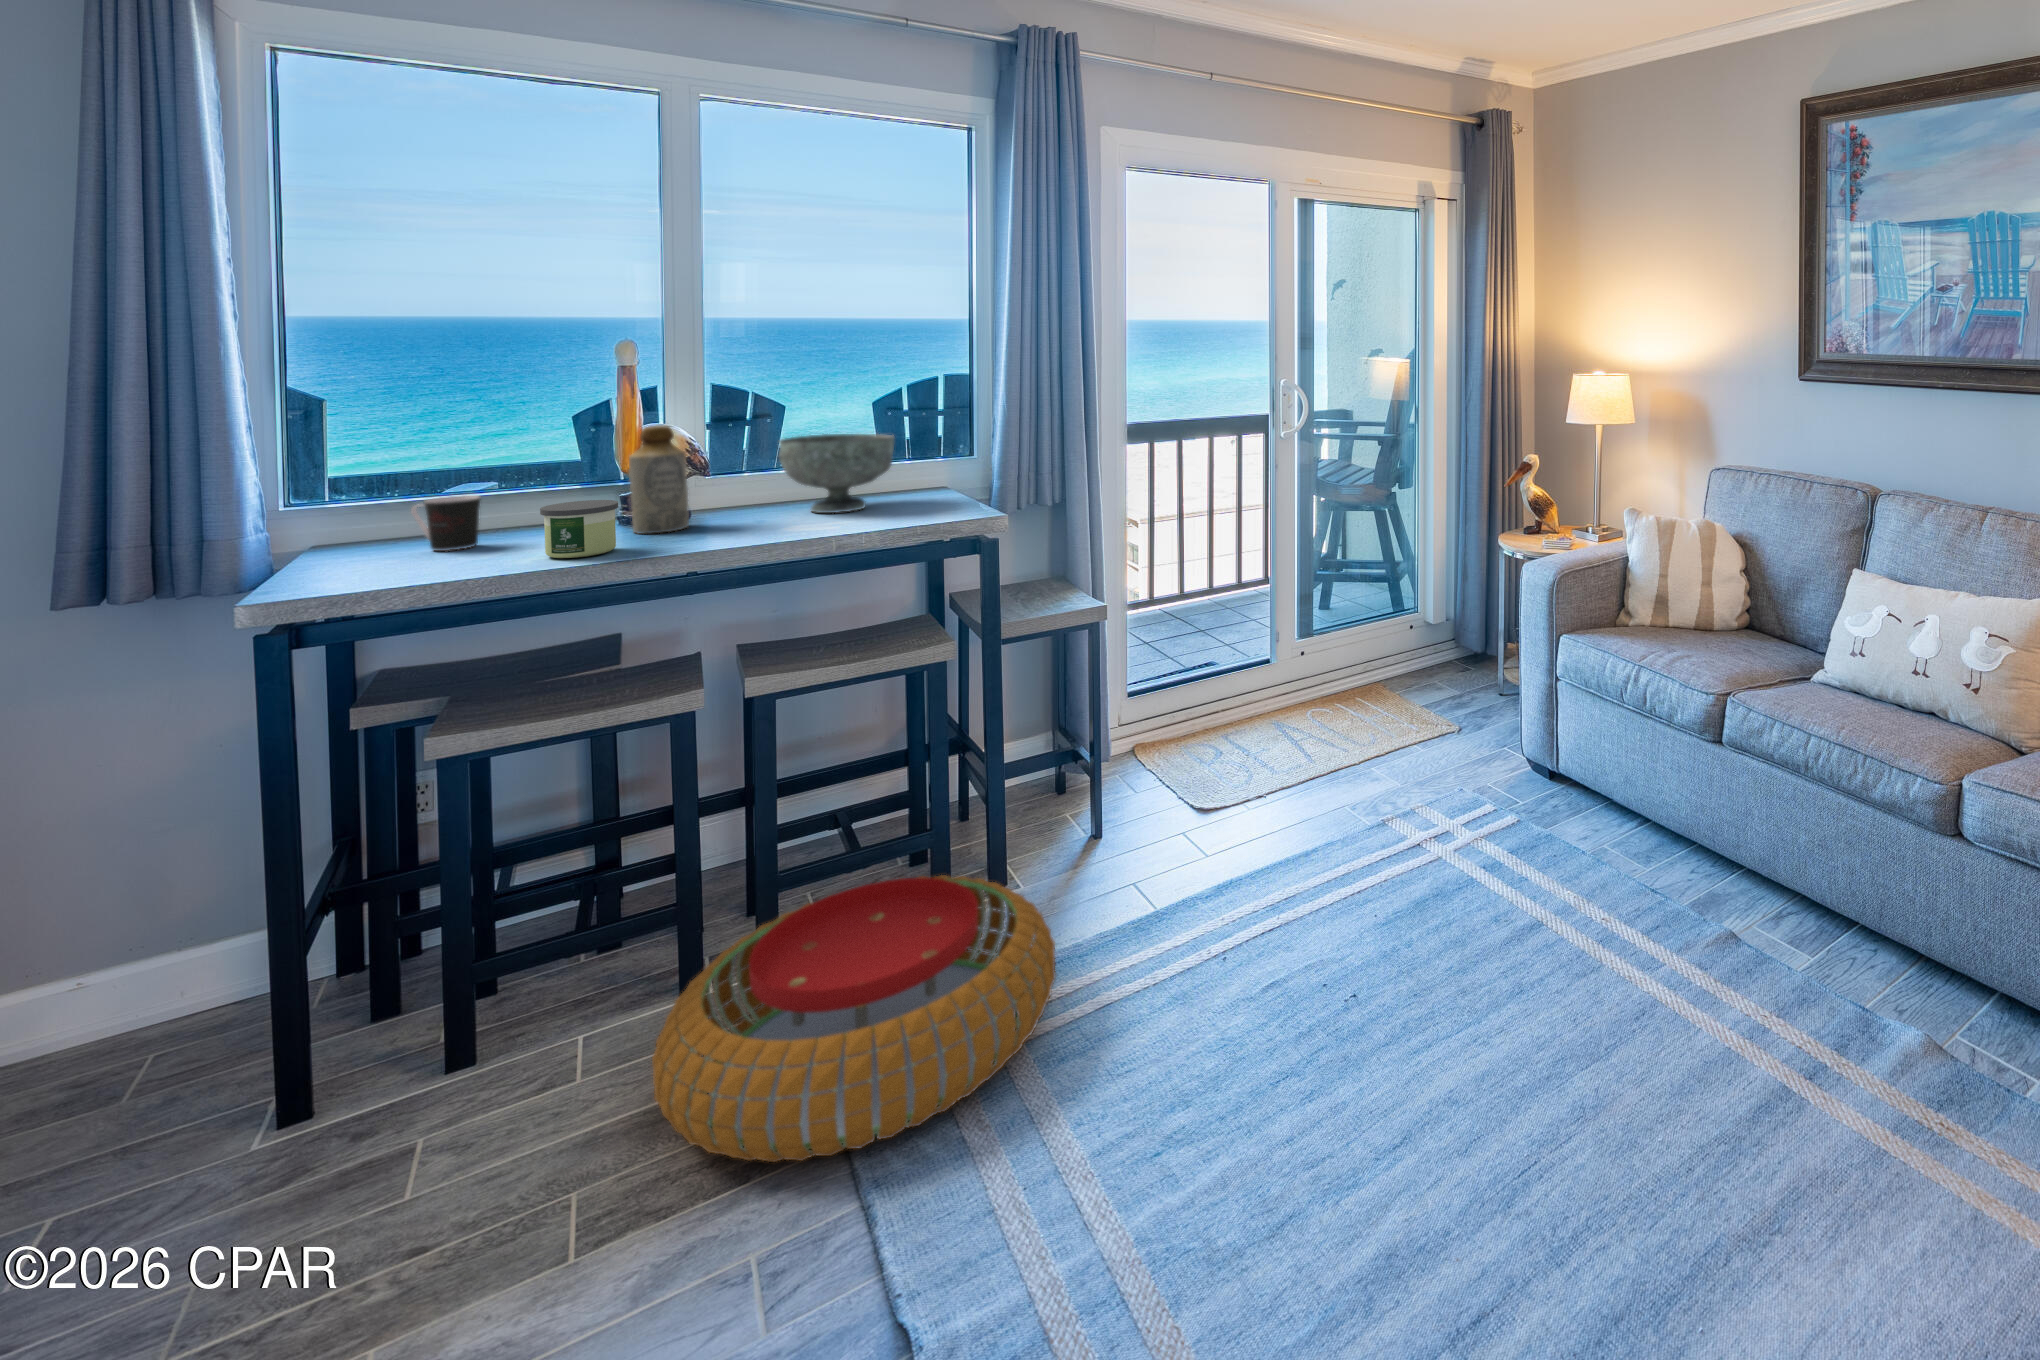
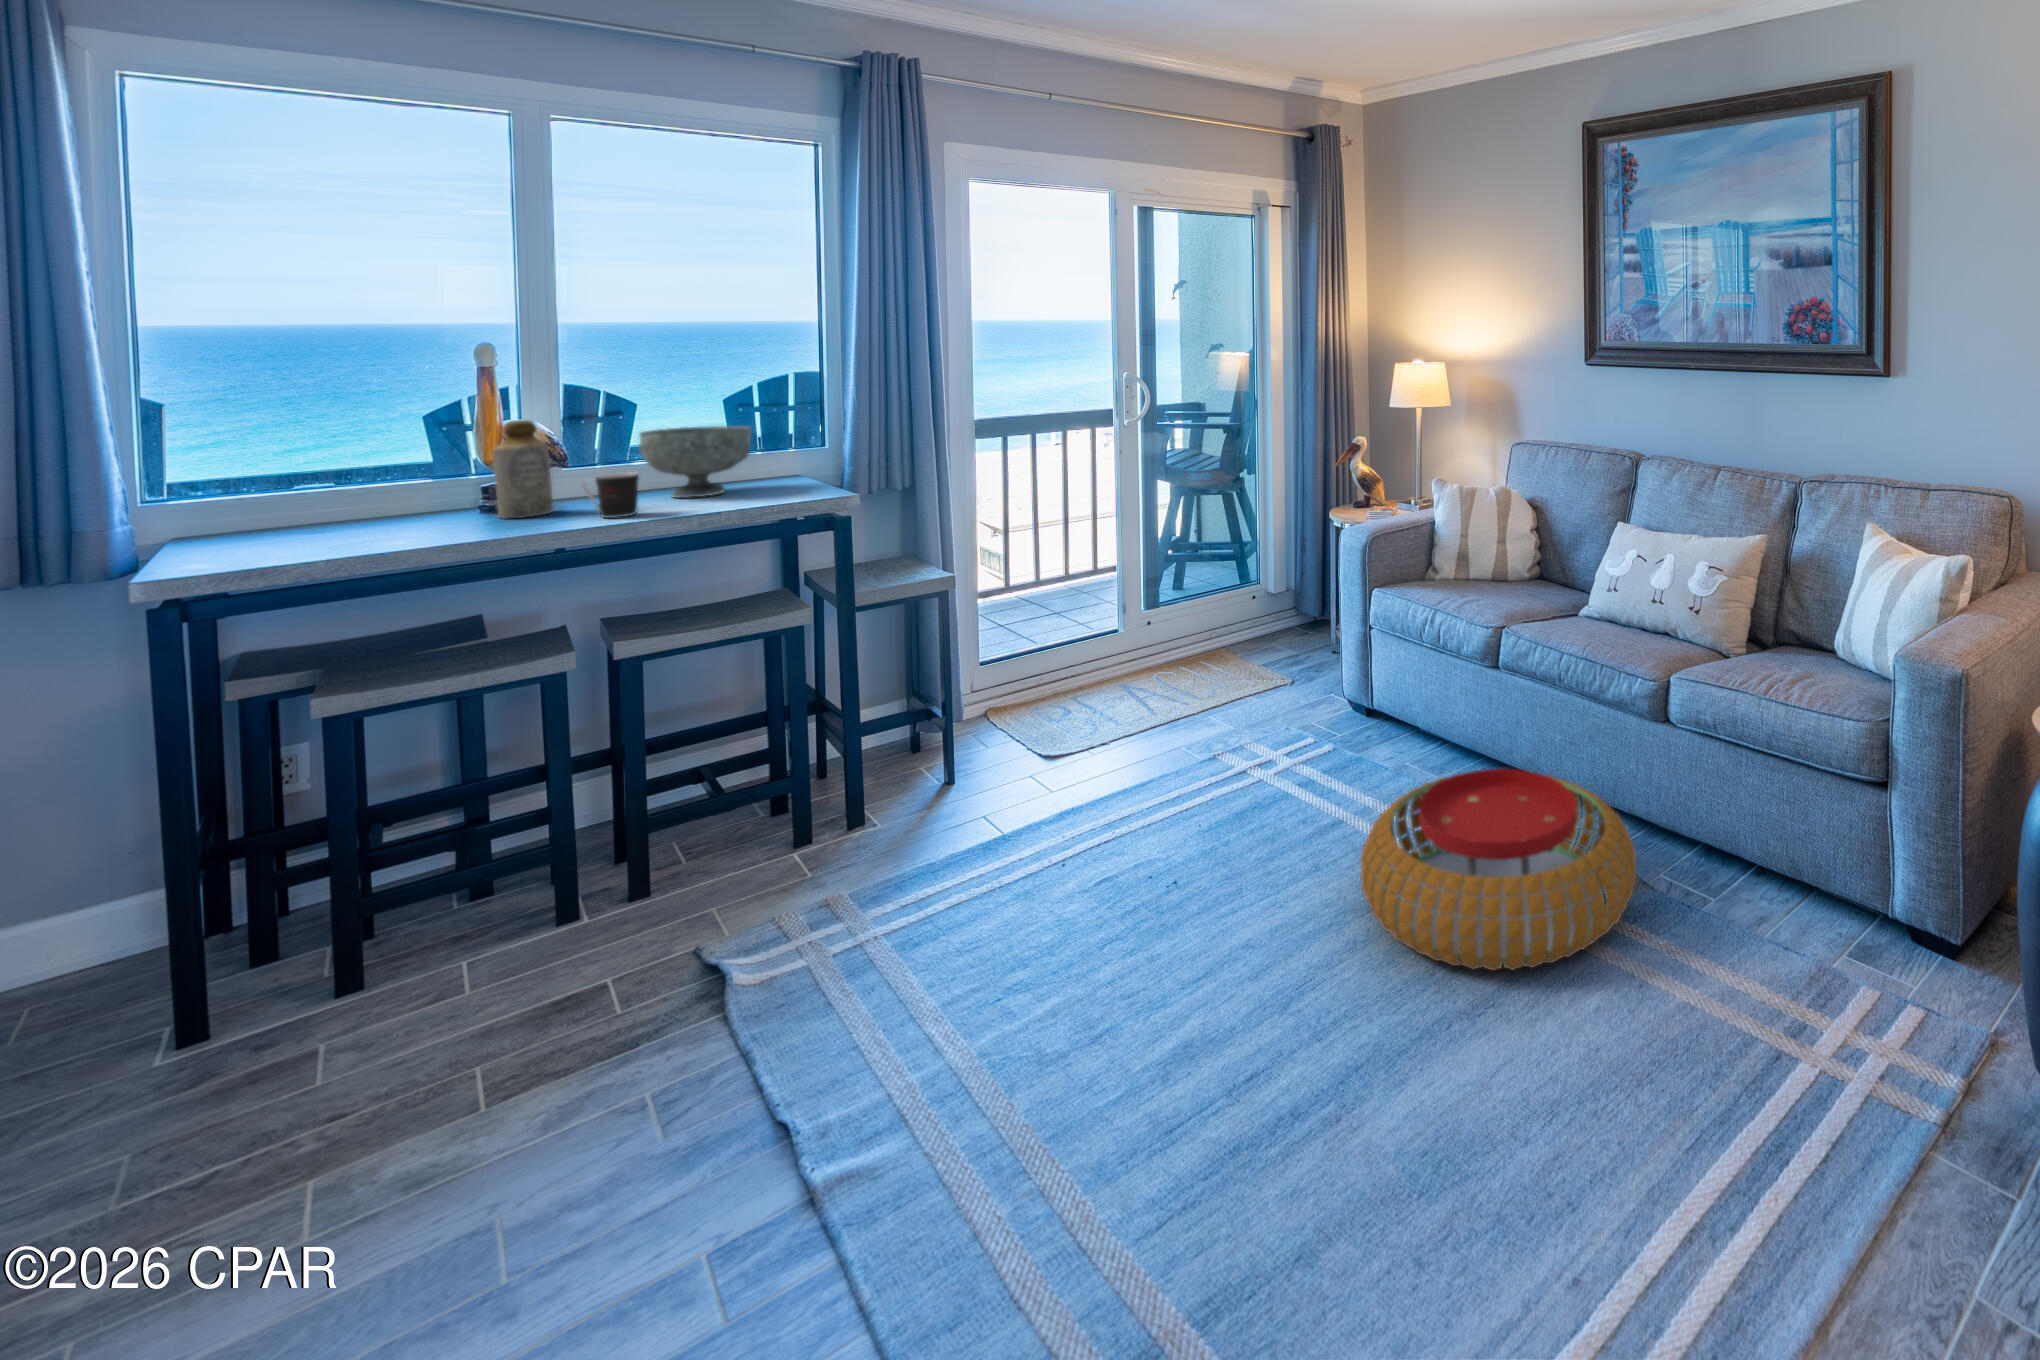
coffee cup: present [411,495,480,551] -> present [582,472,639,518]
candle: present [540,500,618,558] -> none [410,487,486,539]
pouf: present [652,875,1056,1162] -> present [1361,769,1636,970]

